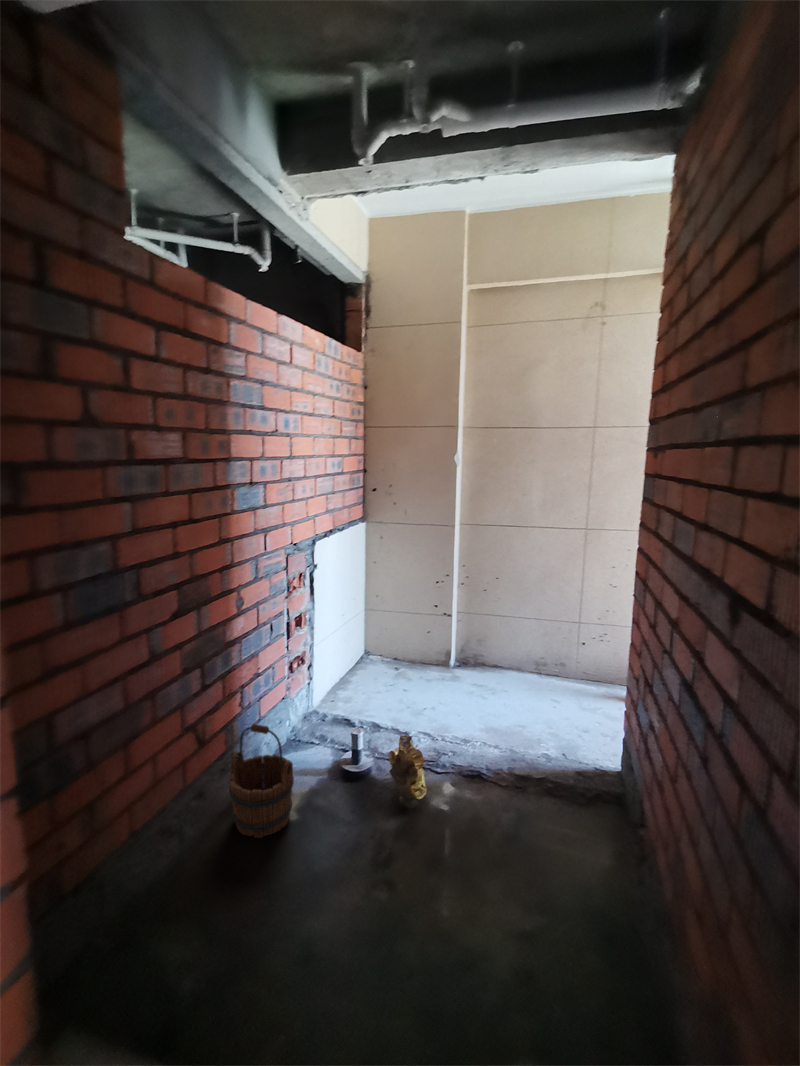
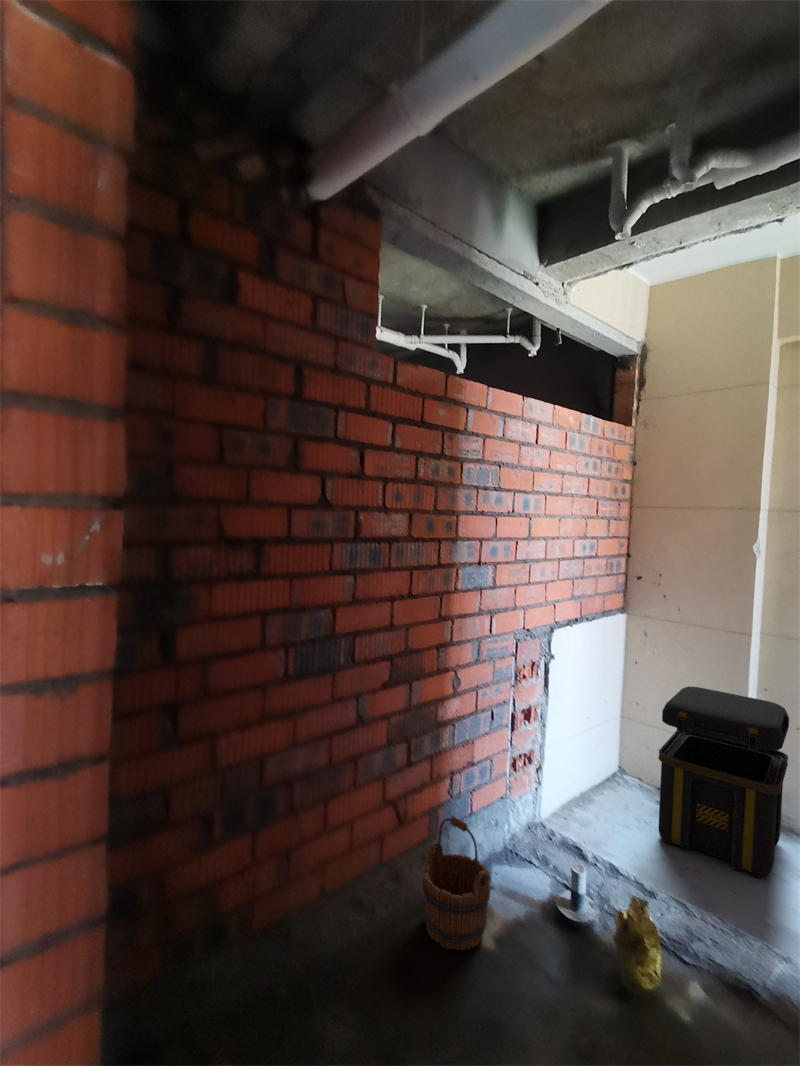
toolbox: none [401,574,483,700] -> present [658,687,789,877]

